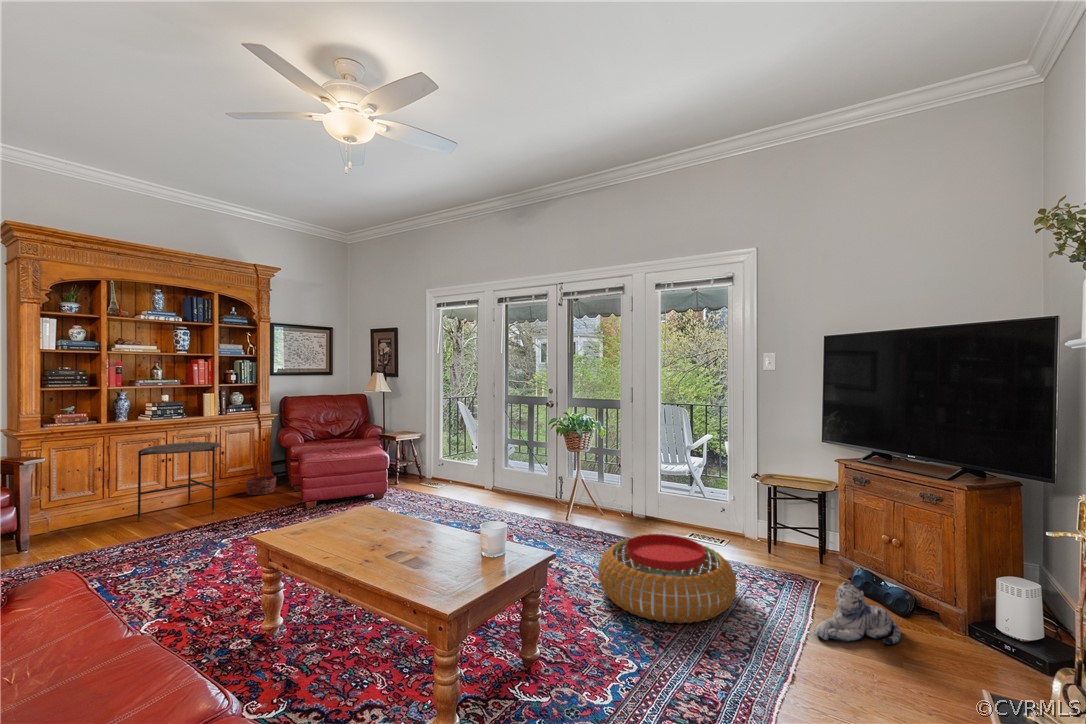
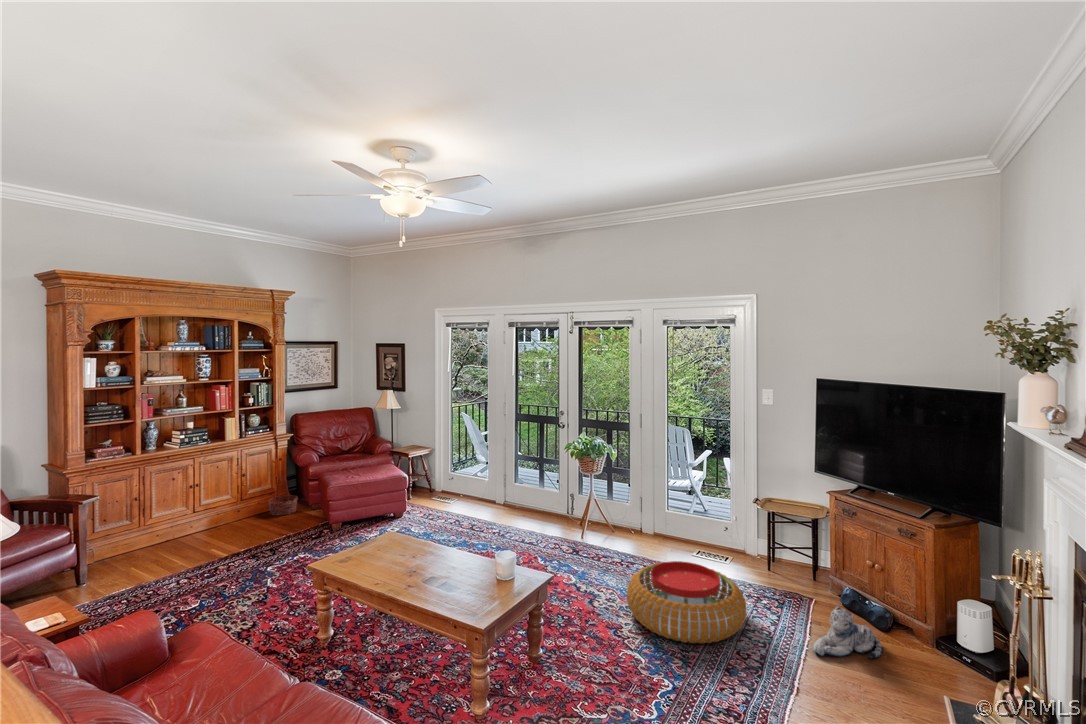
side table: present [137,442,221,521] -> none [175,467,250,548]

